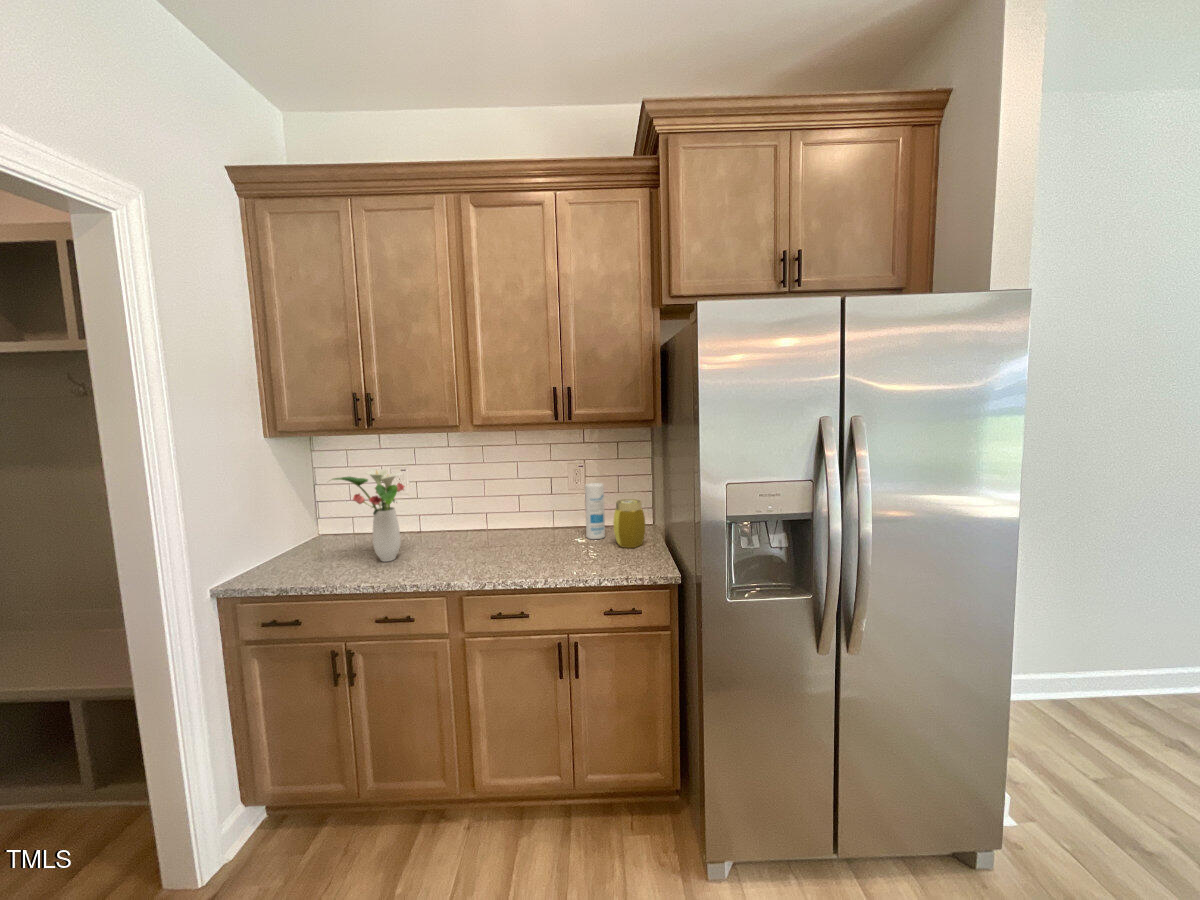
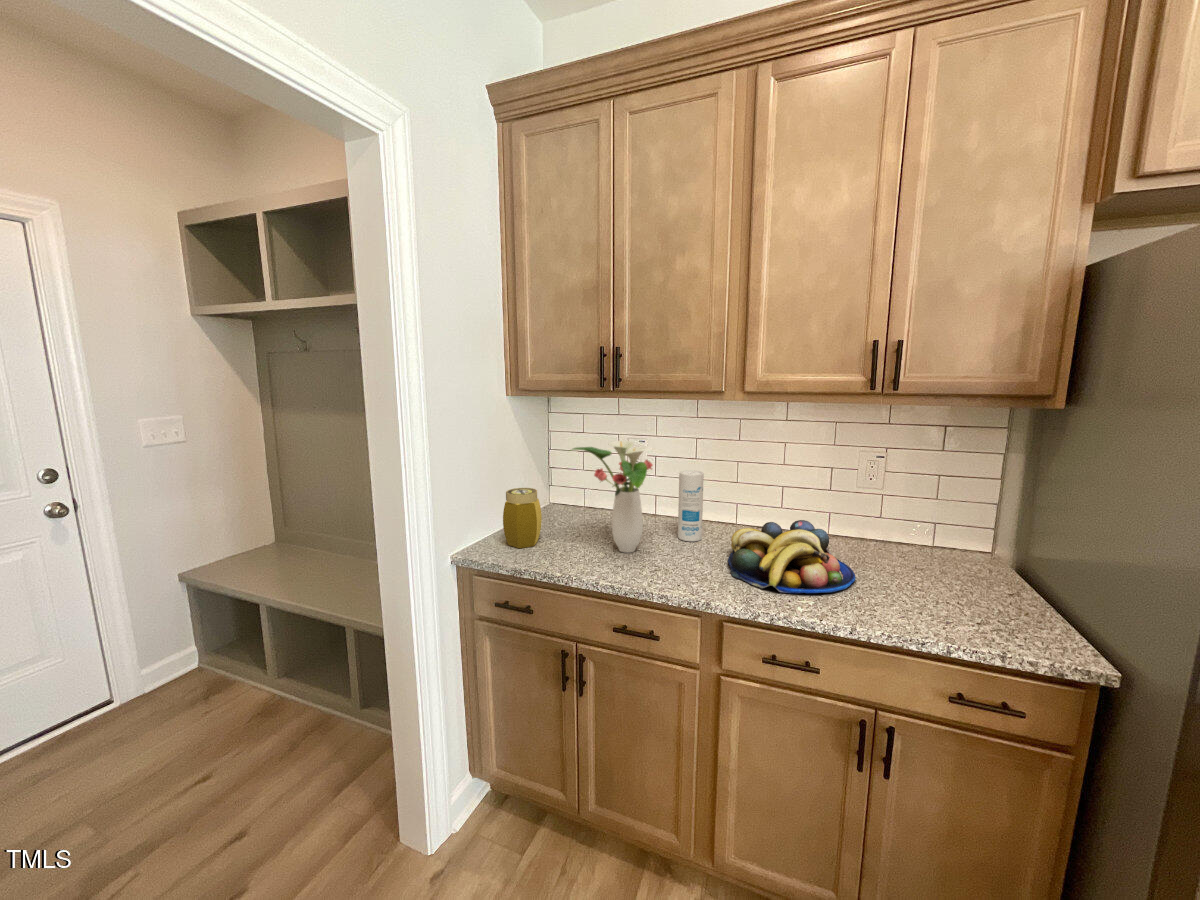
canister: present [585,483,605,539] -> present [678,470,704,541]
jar: present [613,499,645,548] -> present [503,488,542,548]
fruit bowl: none [470,517,559,568] -> present [728,520,856,593]

